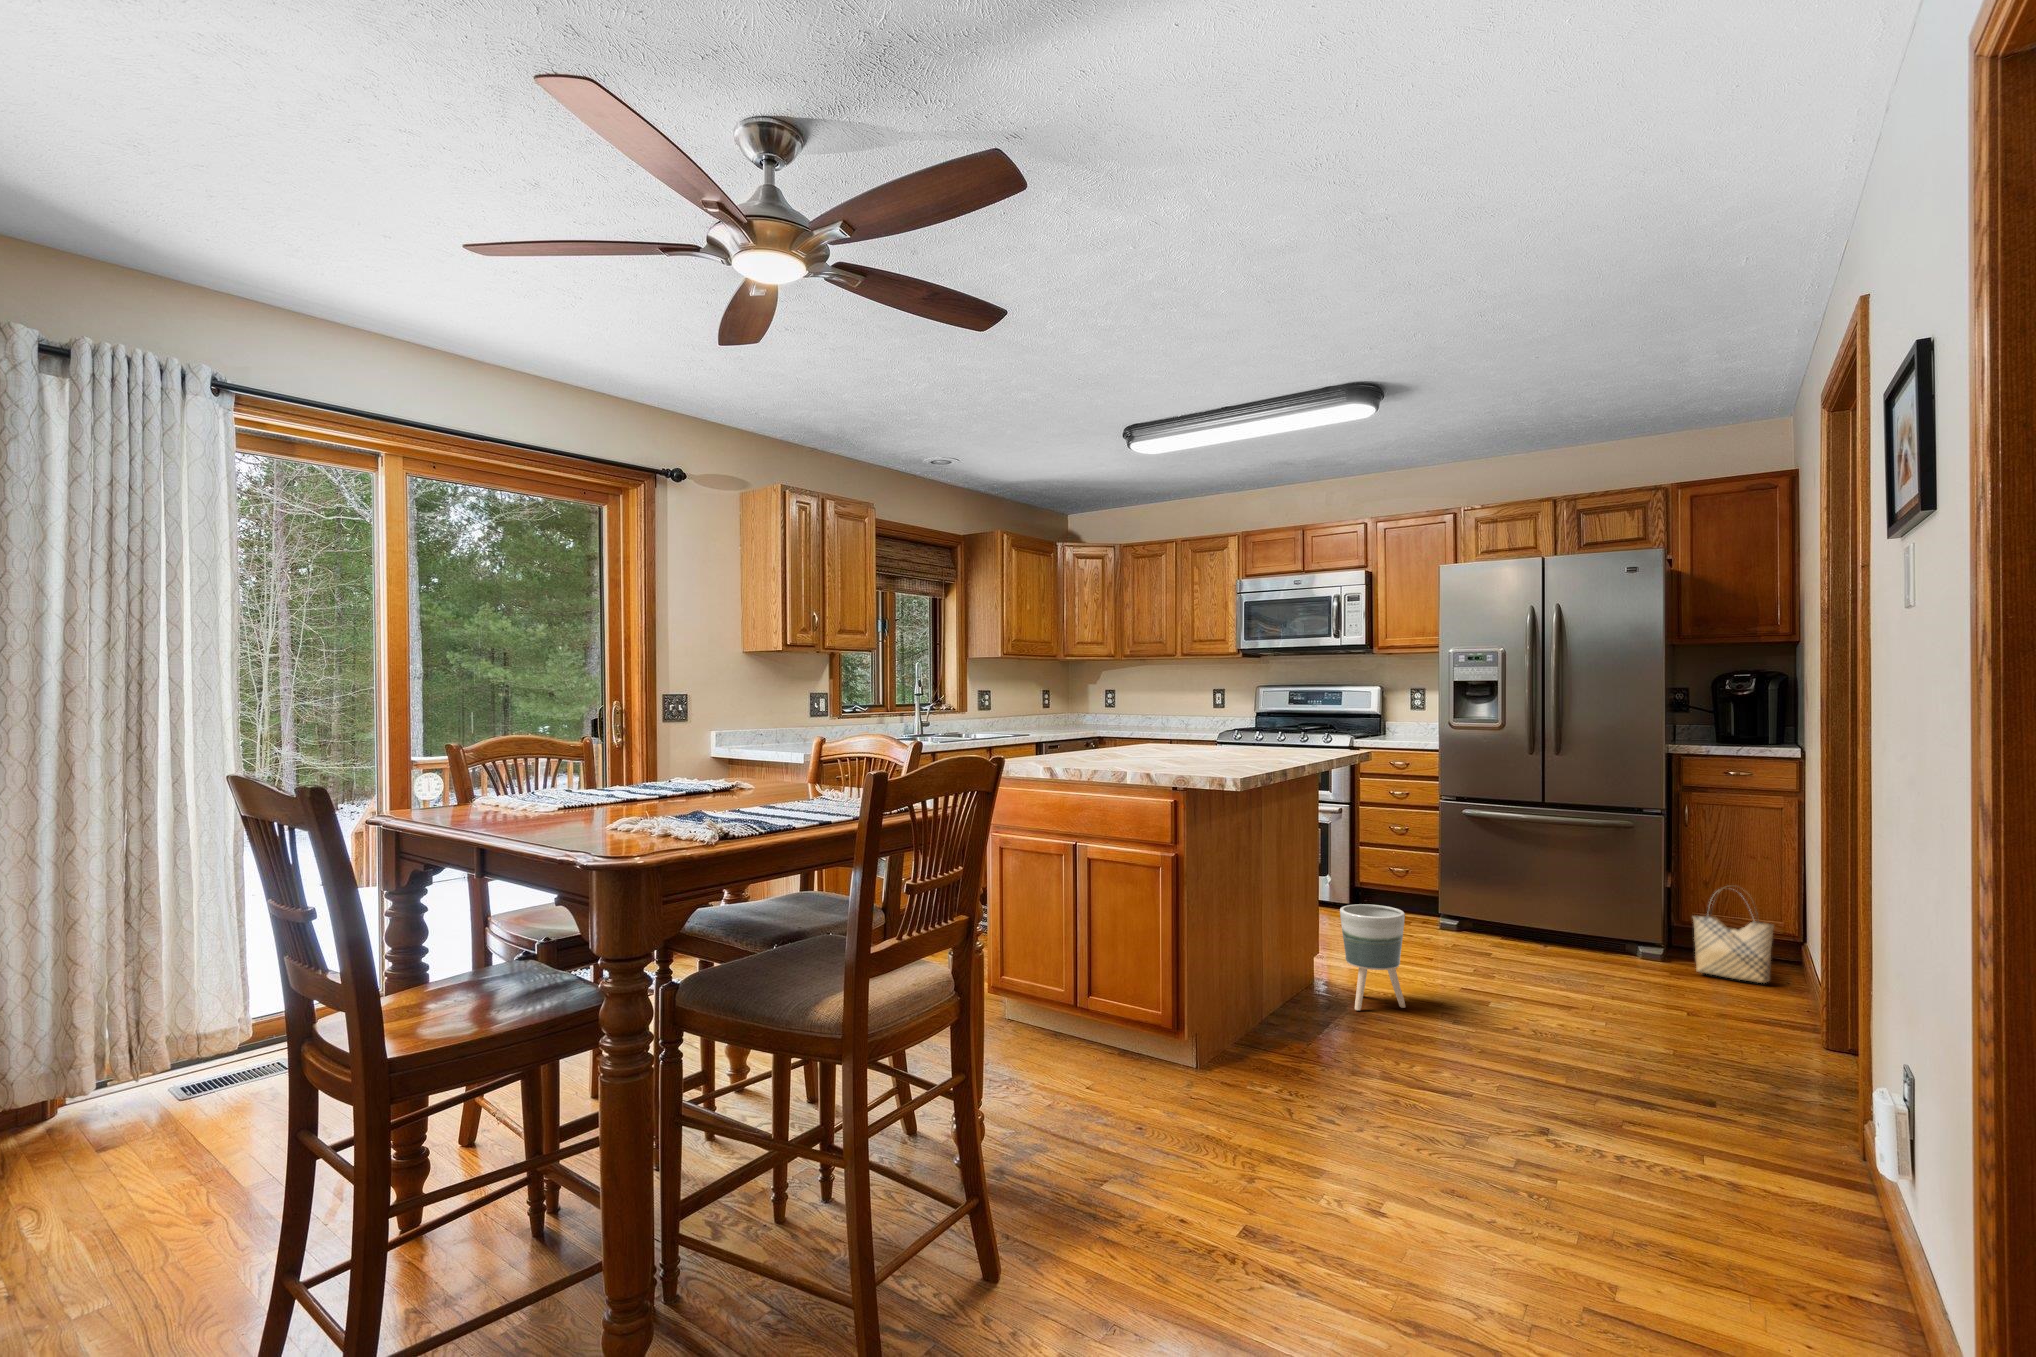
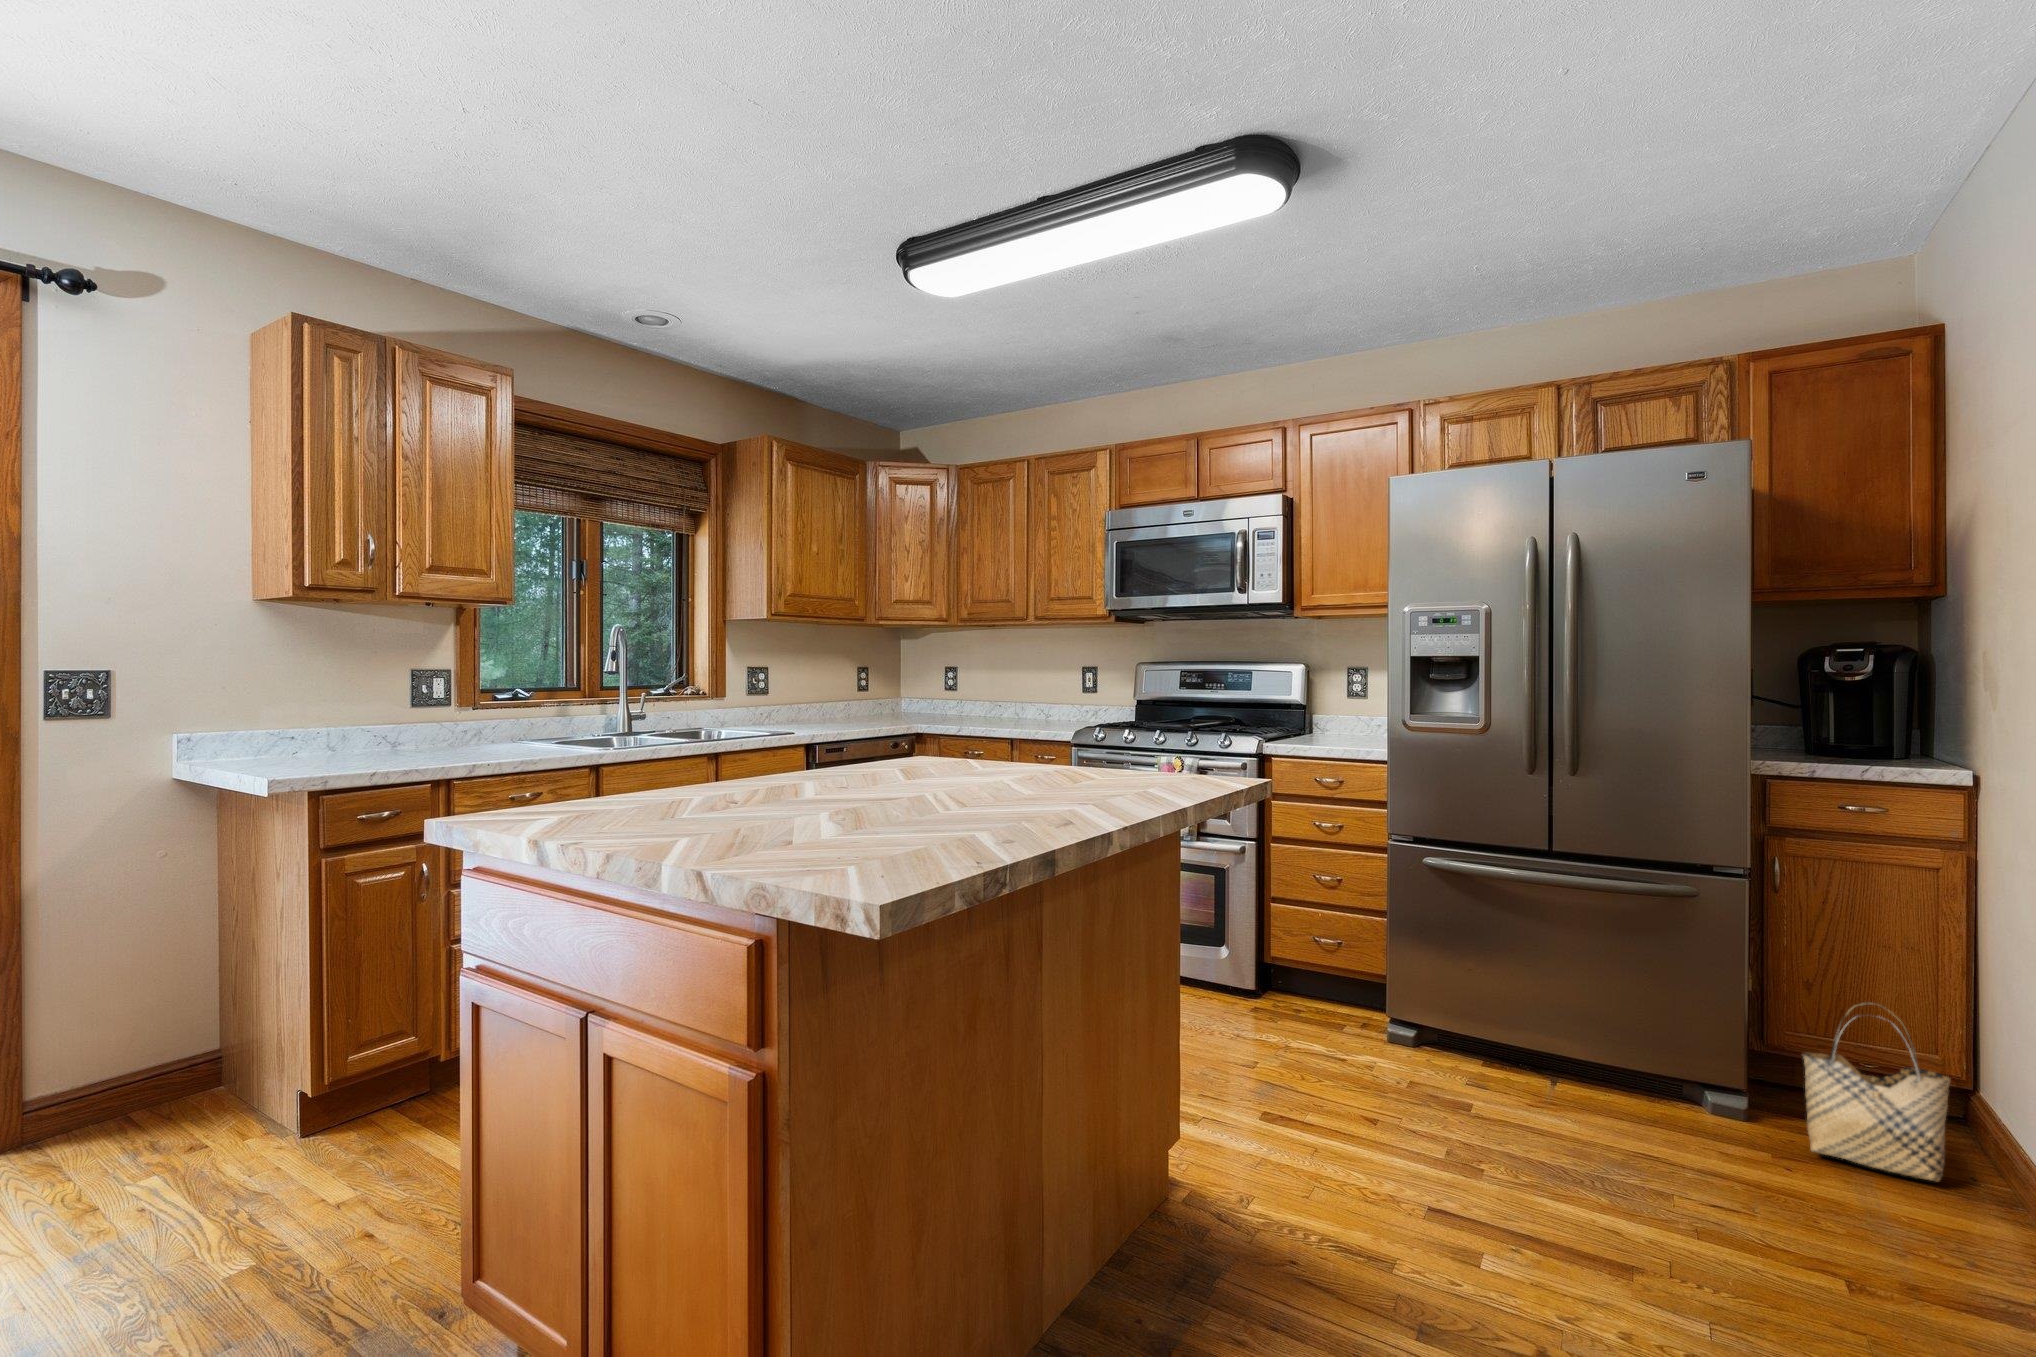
planter: present [1340,904,1406,1011] -> none [1201,1066,1320,1286]

